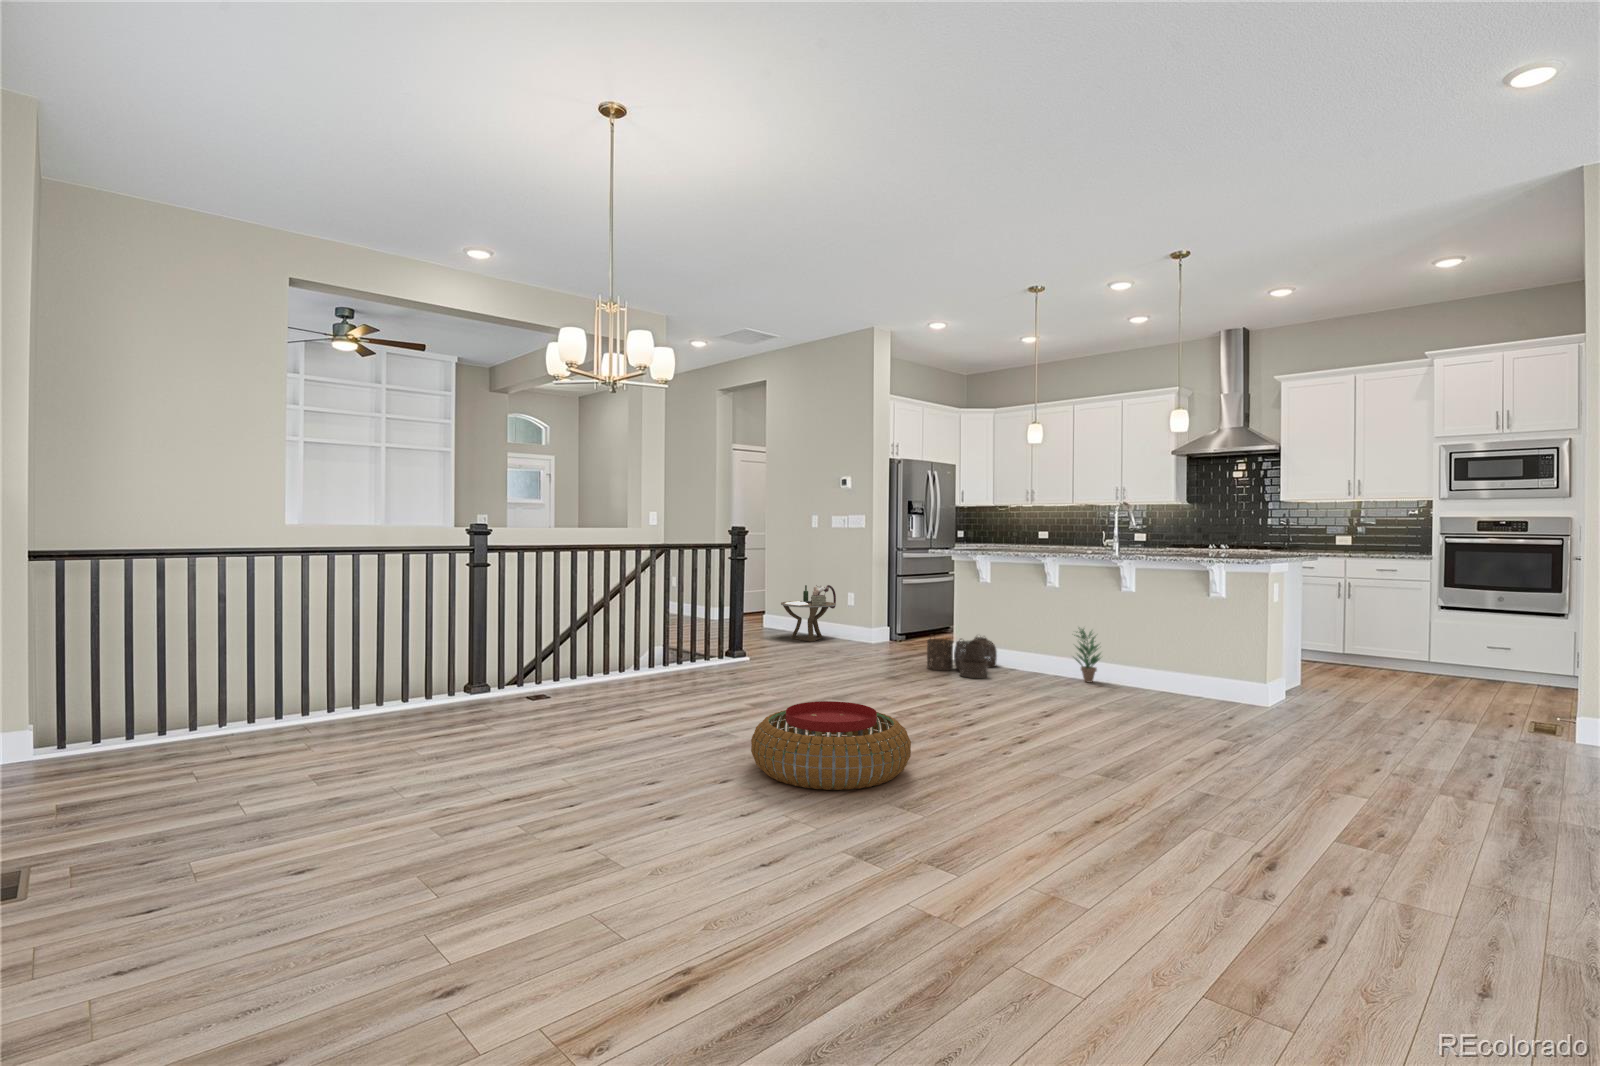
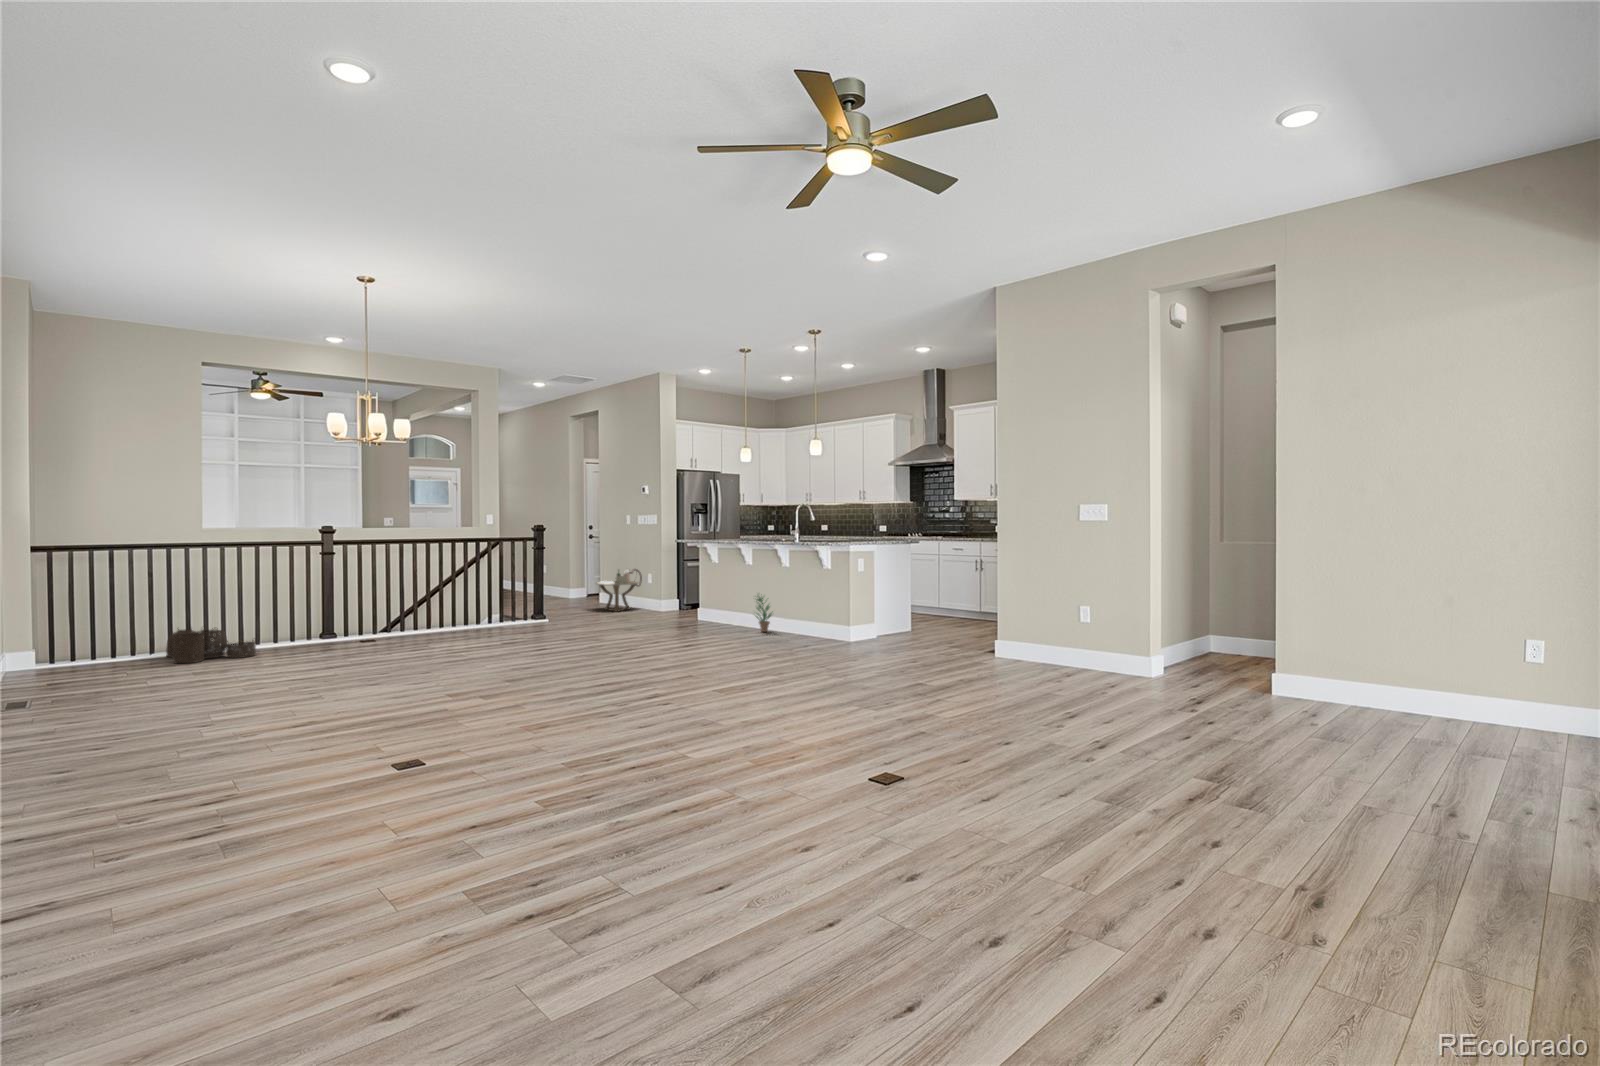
woven basket: present [927,635,997,678] -> present [166,629,256,663]
pouf: present [751,701,911,790] -> none [441,631,541,675]

